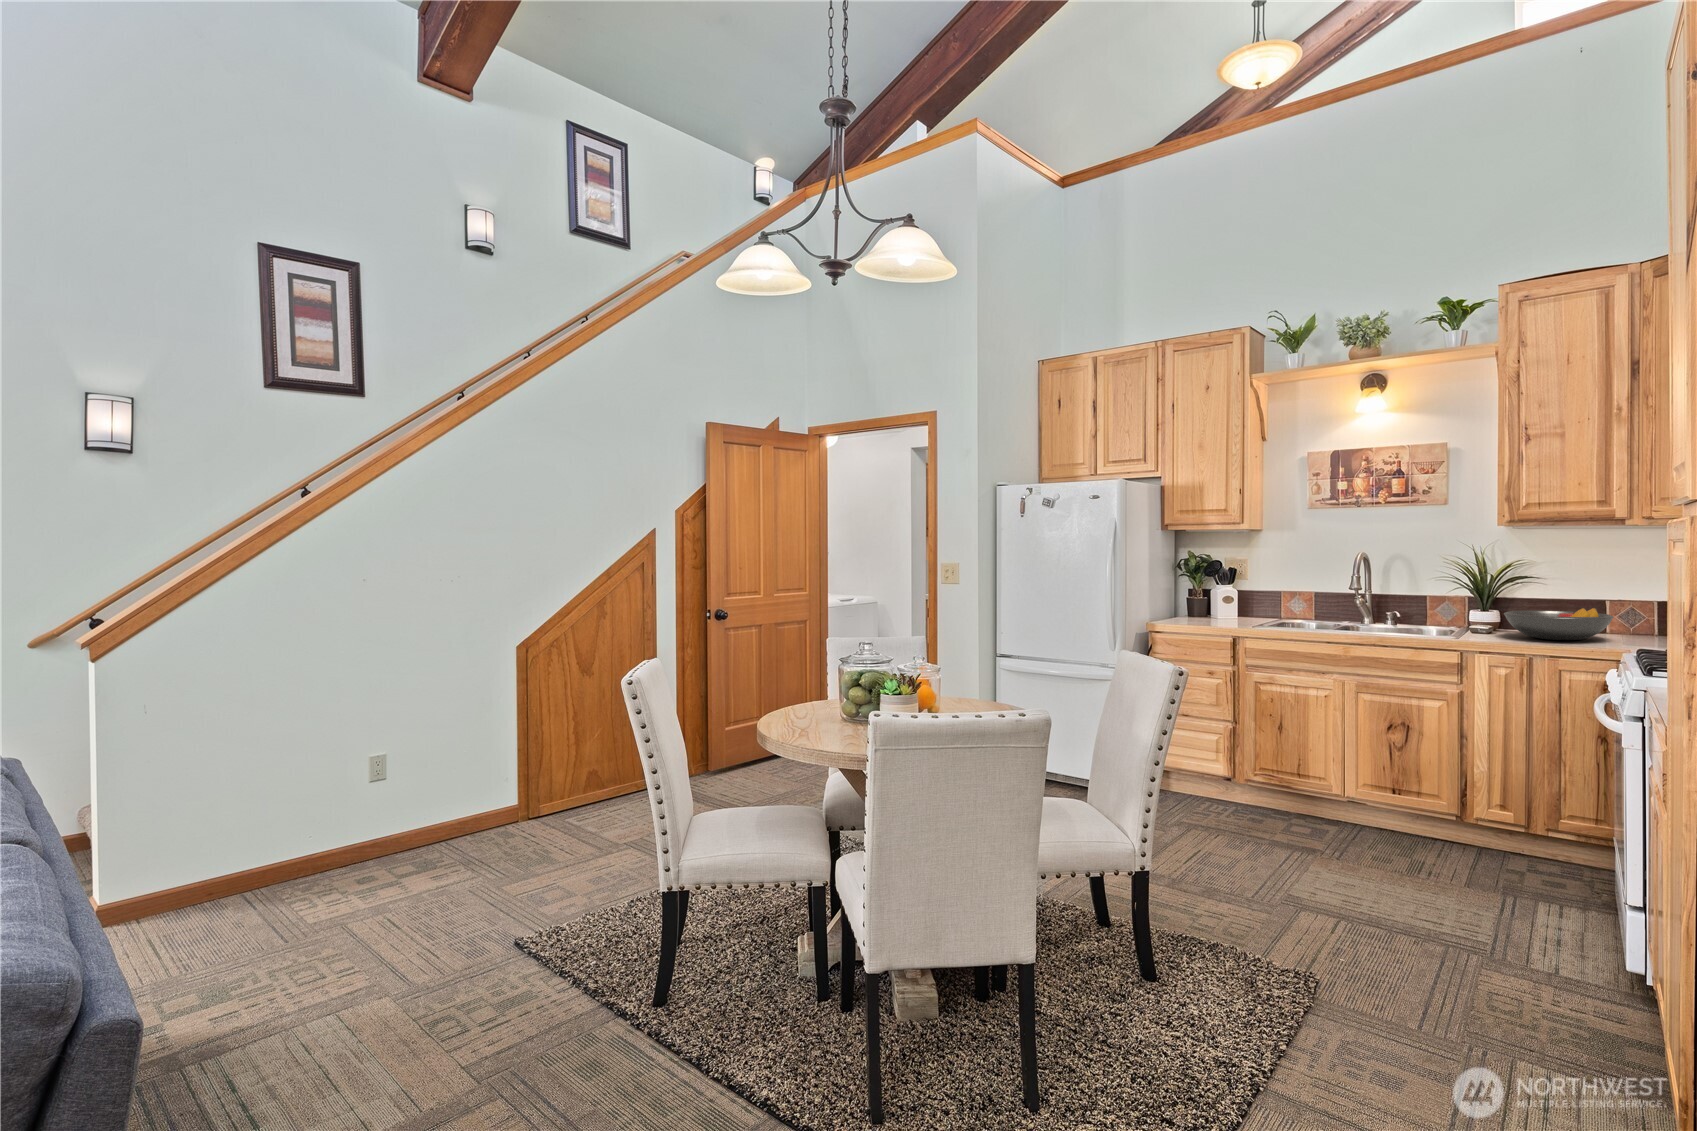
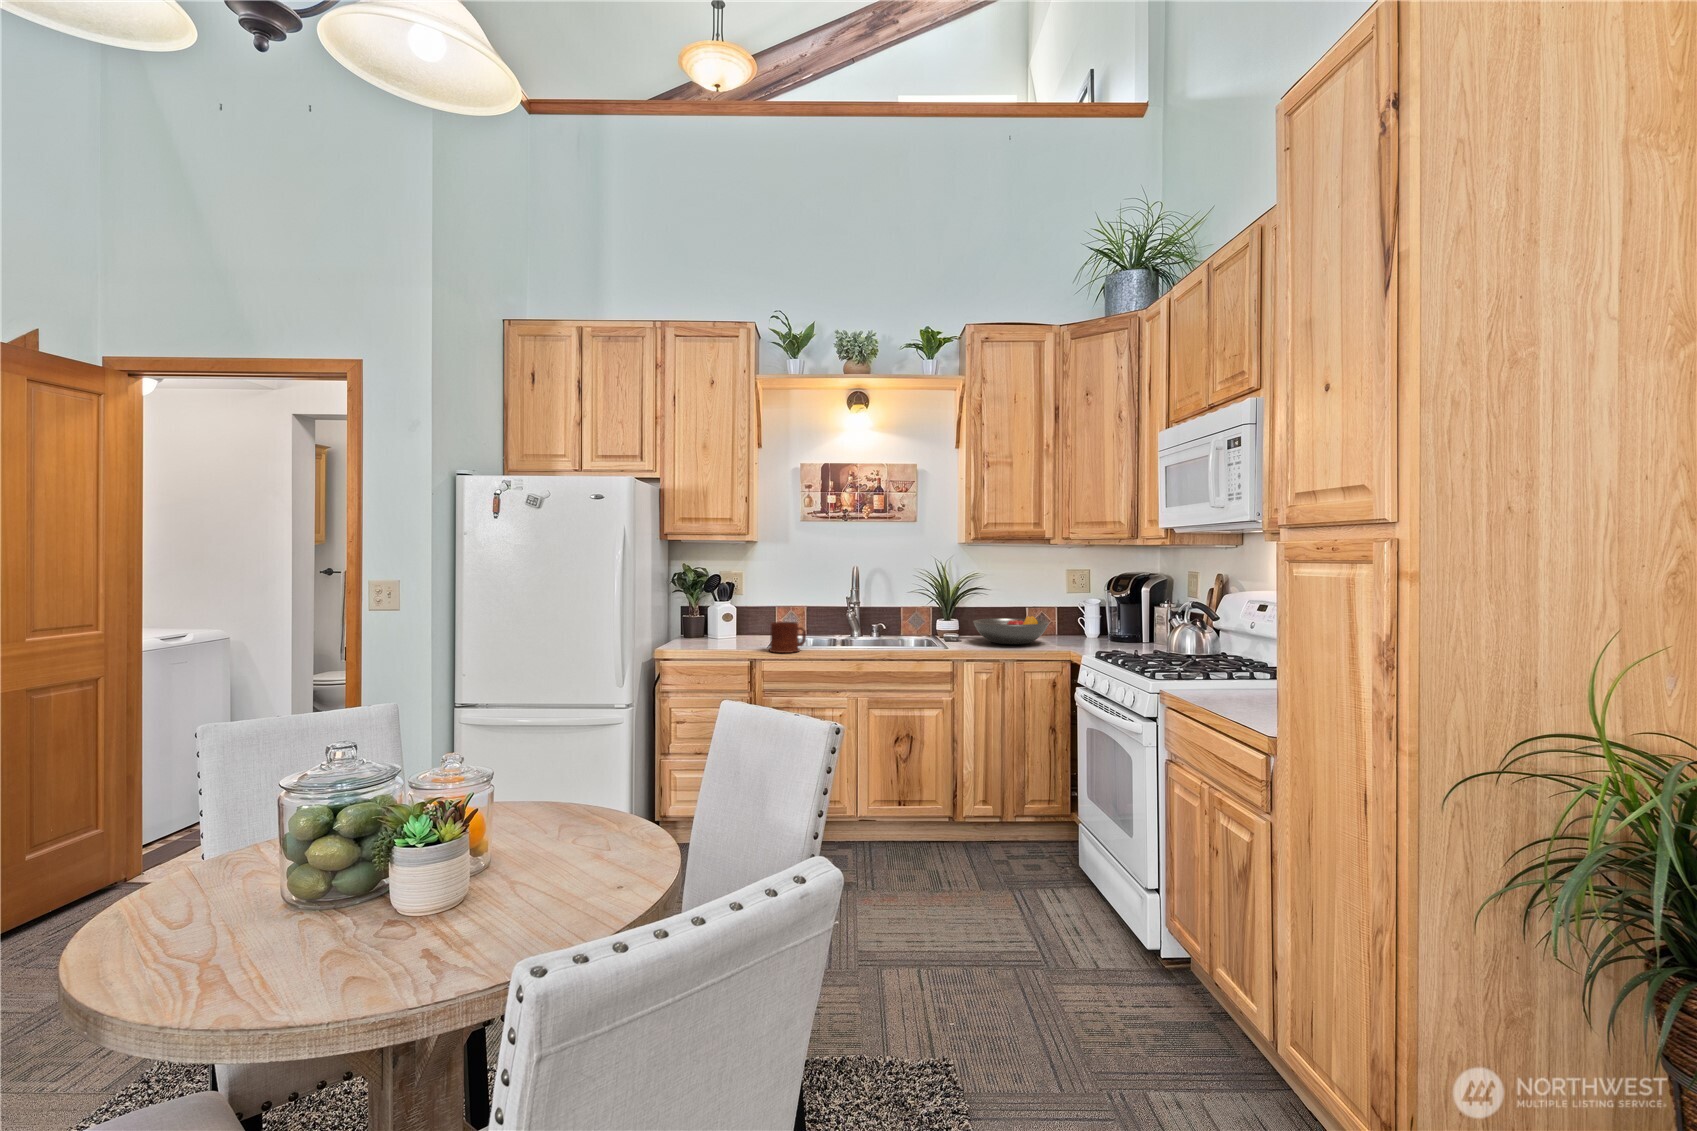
mug: none [1253,605,1292,634] -> present [769,622,806,653]

